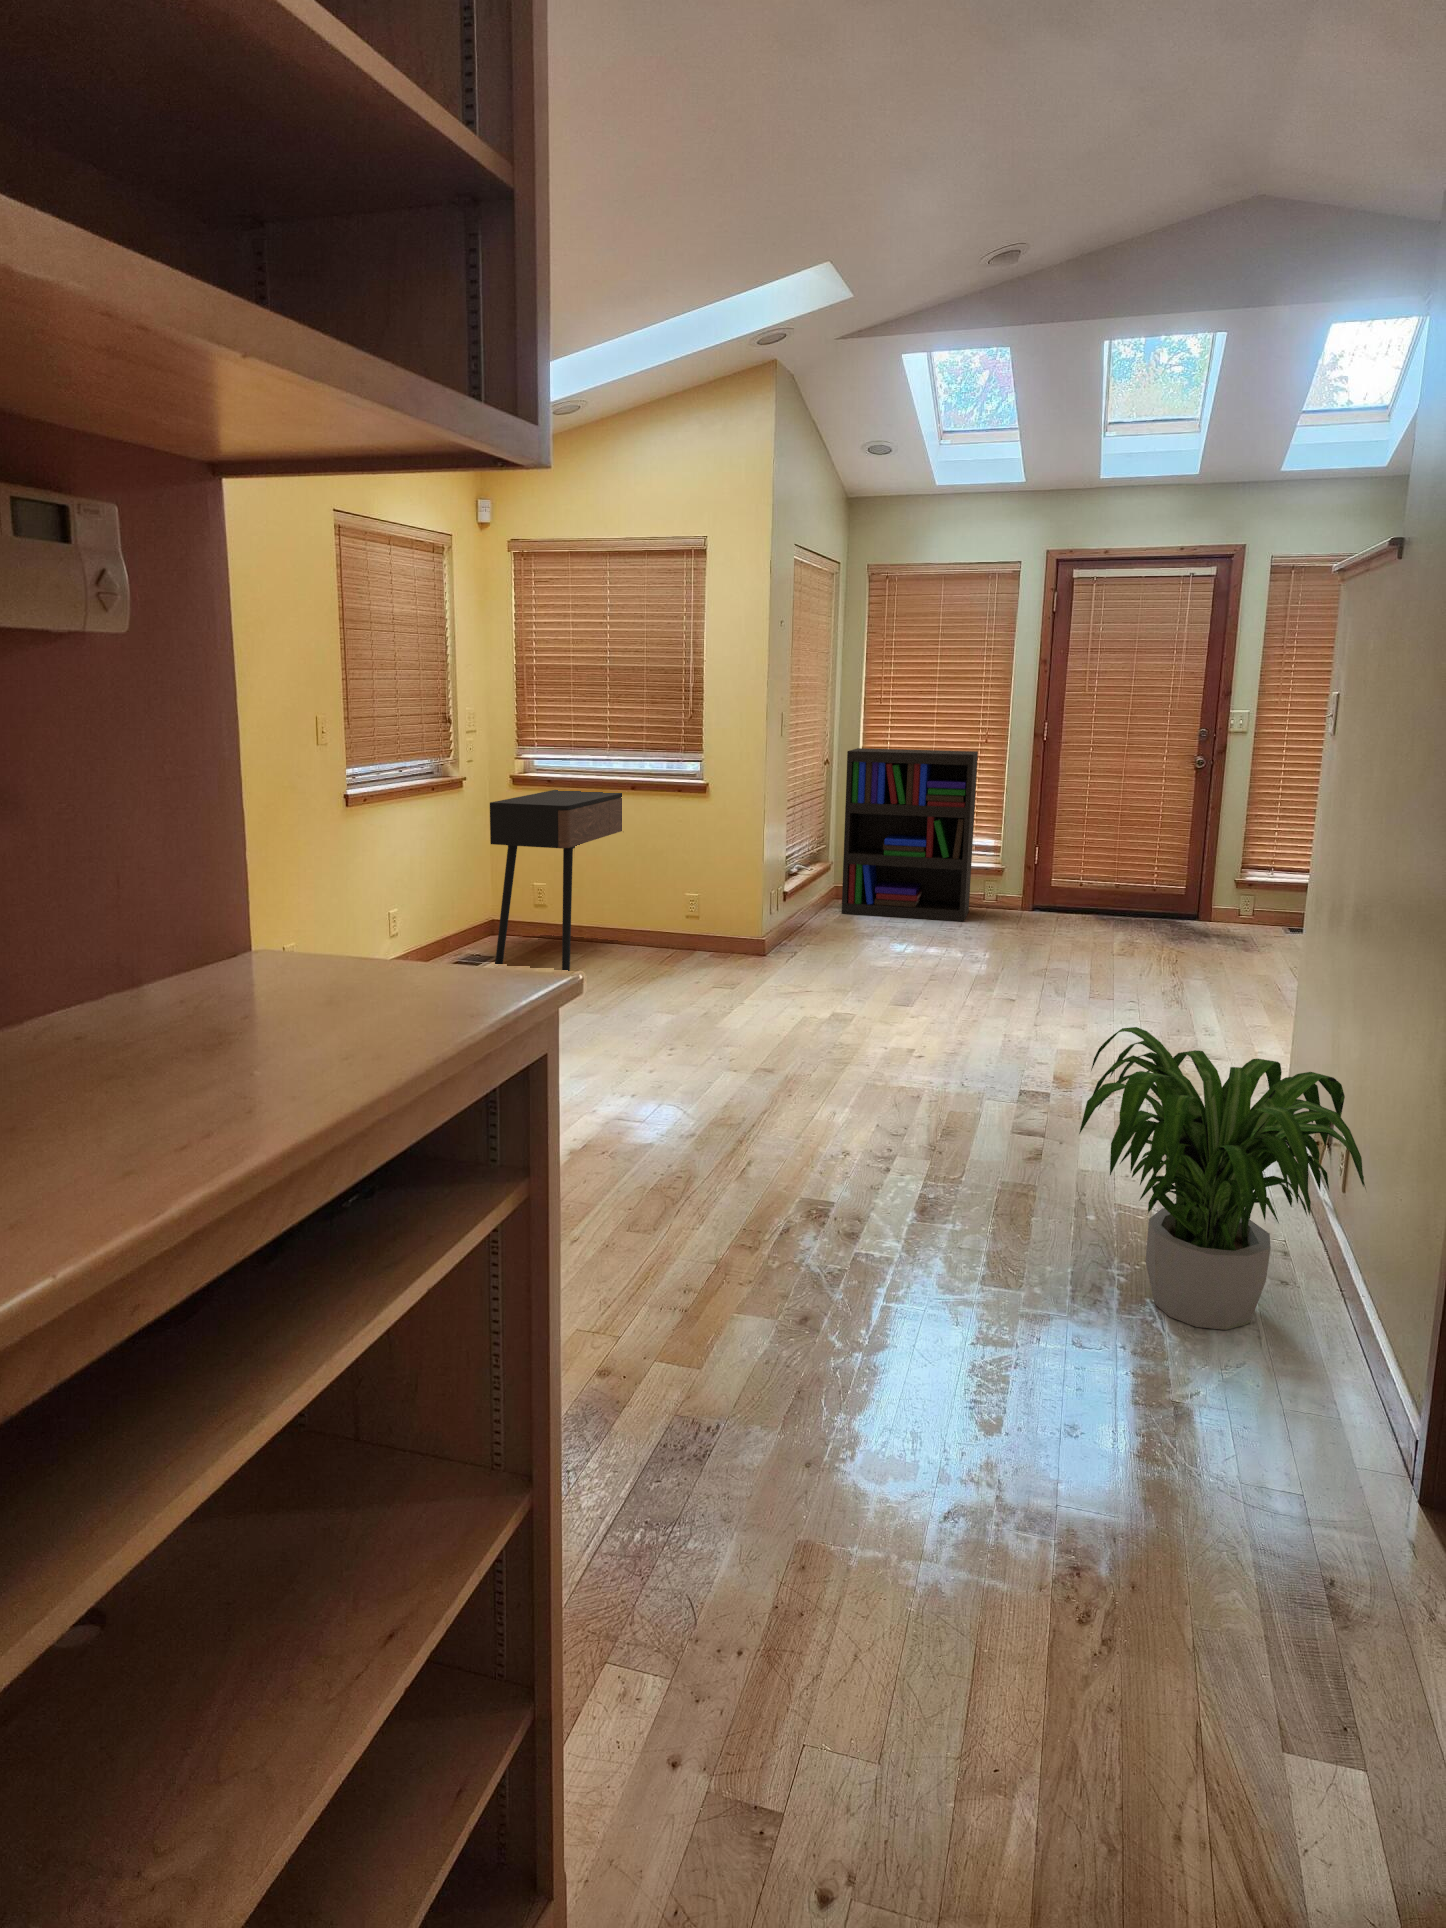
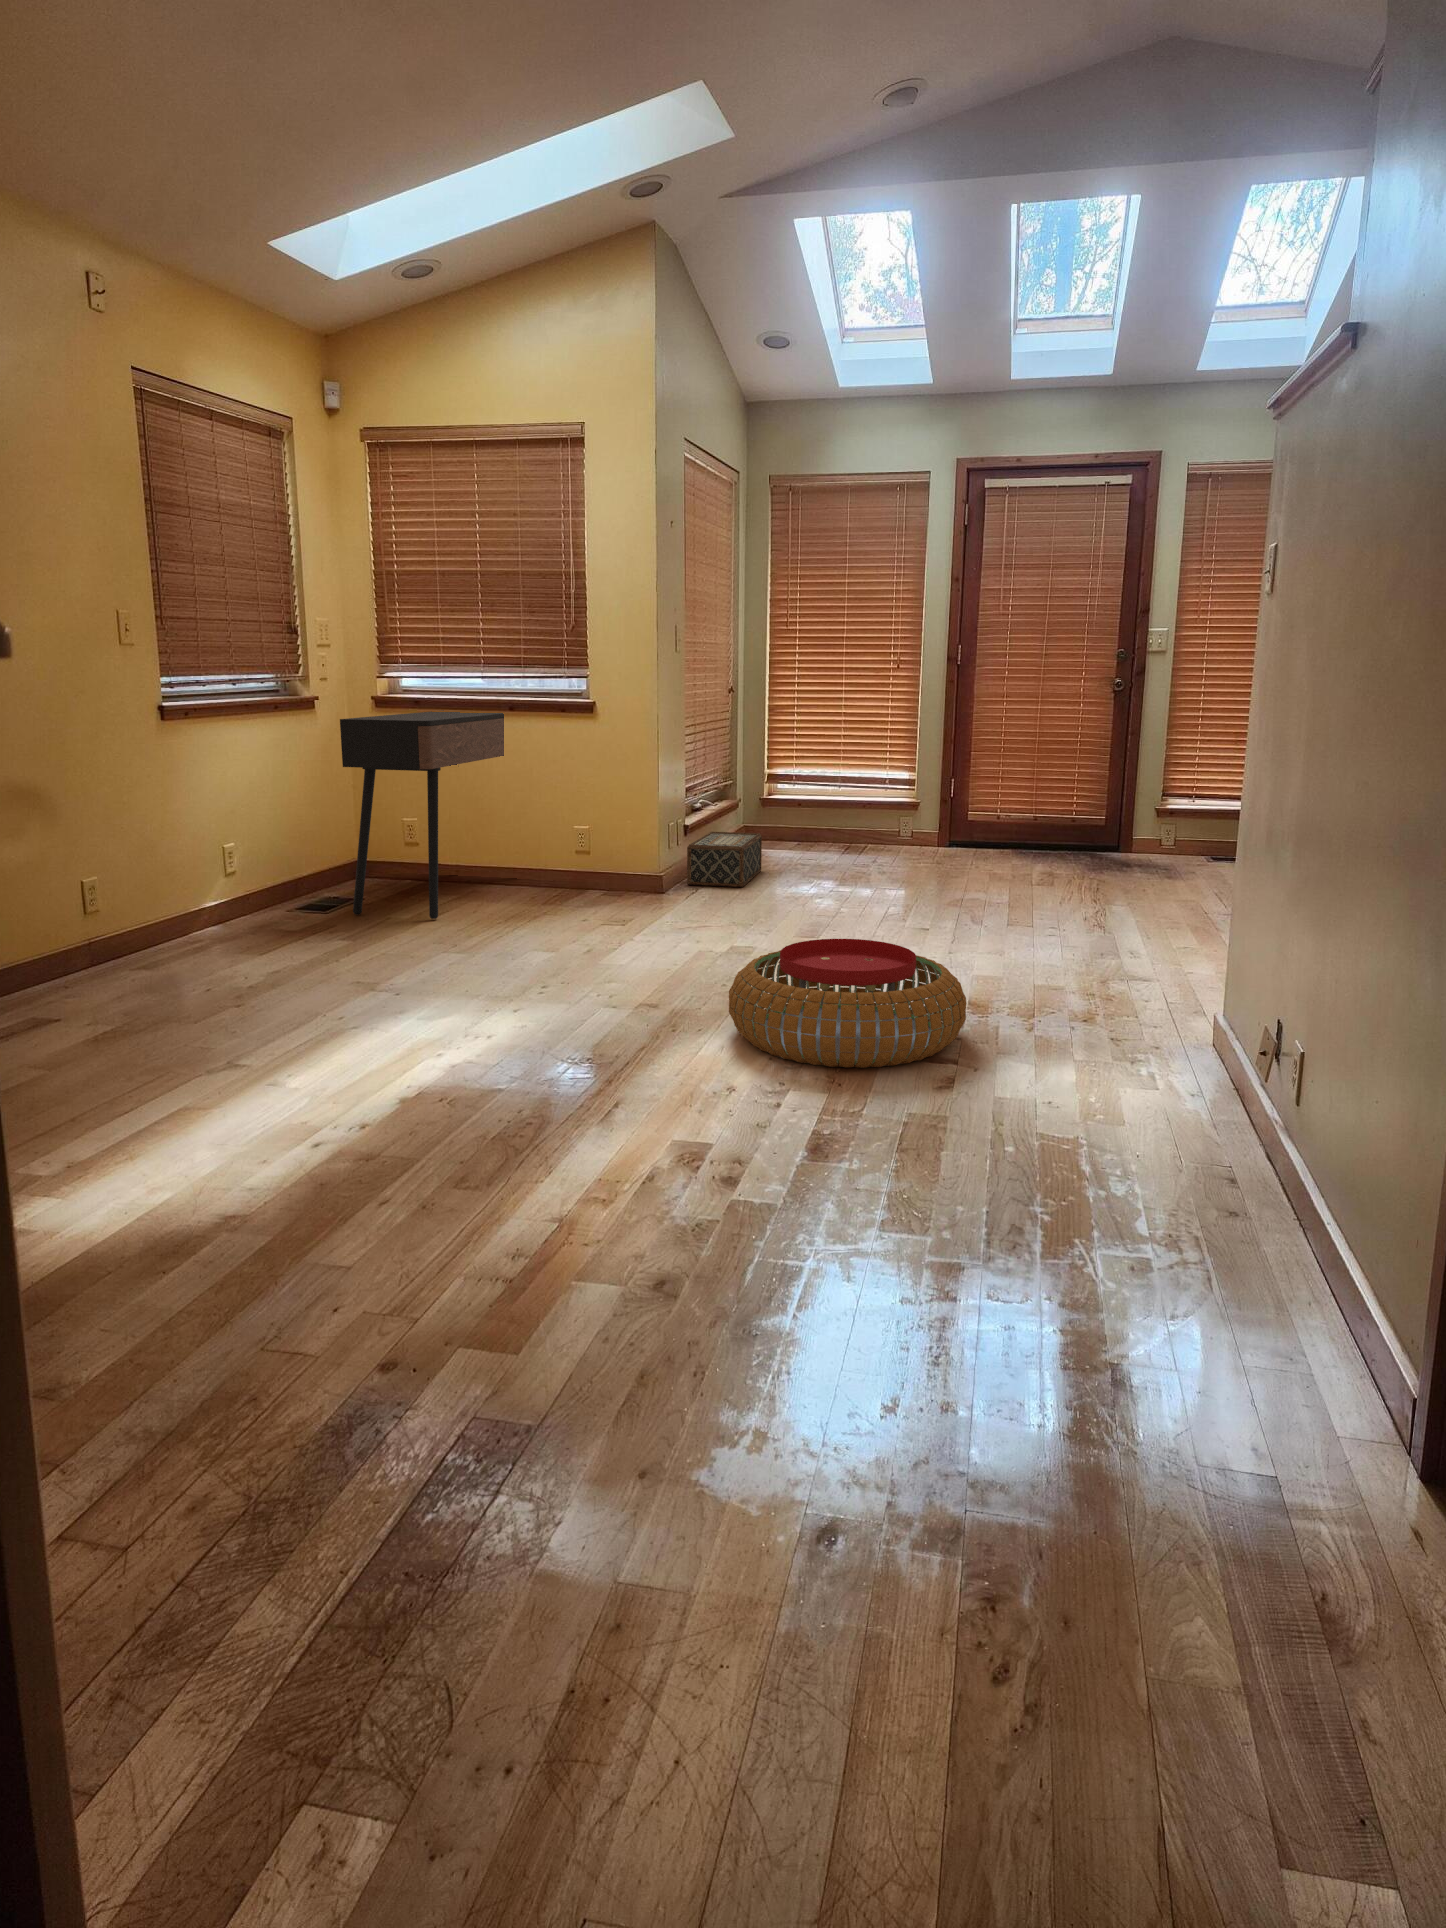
bookshelf: present [842,748,978,921] -> none [749,675,889,857]
woven basket: none [788,898,856,952] -> present [687,832,762,887]
pouf: none [841,1021,1053,1138] -> present [729,939,967,1068]
potted plant: present [1079,1027,1365,1330] -> none [991,914,1339,1272]

